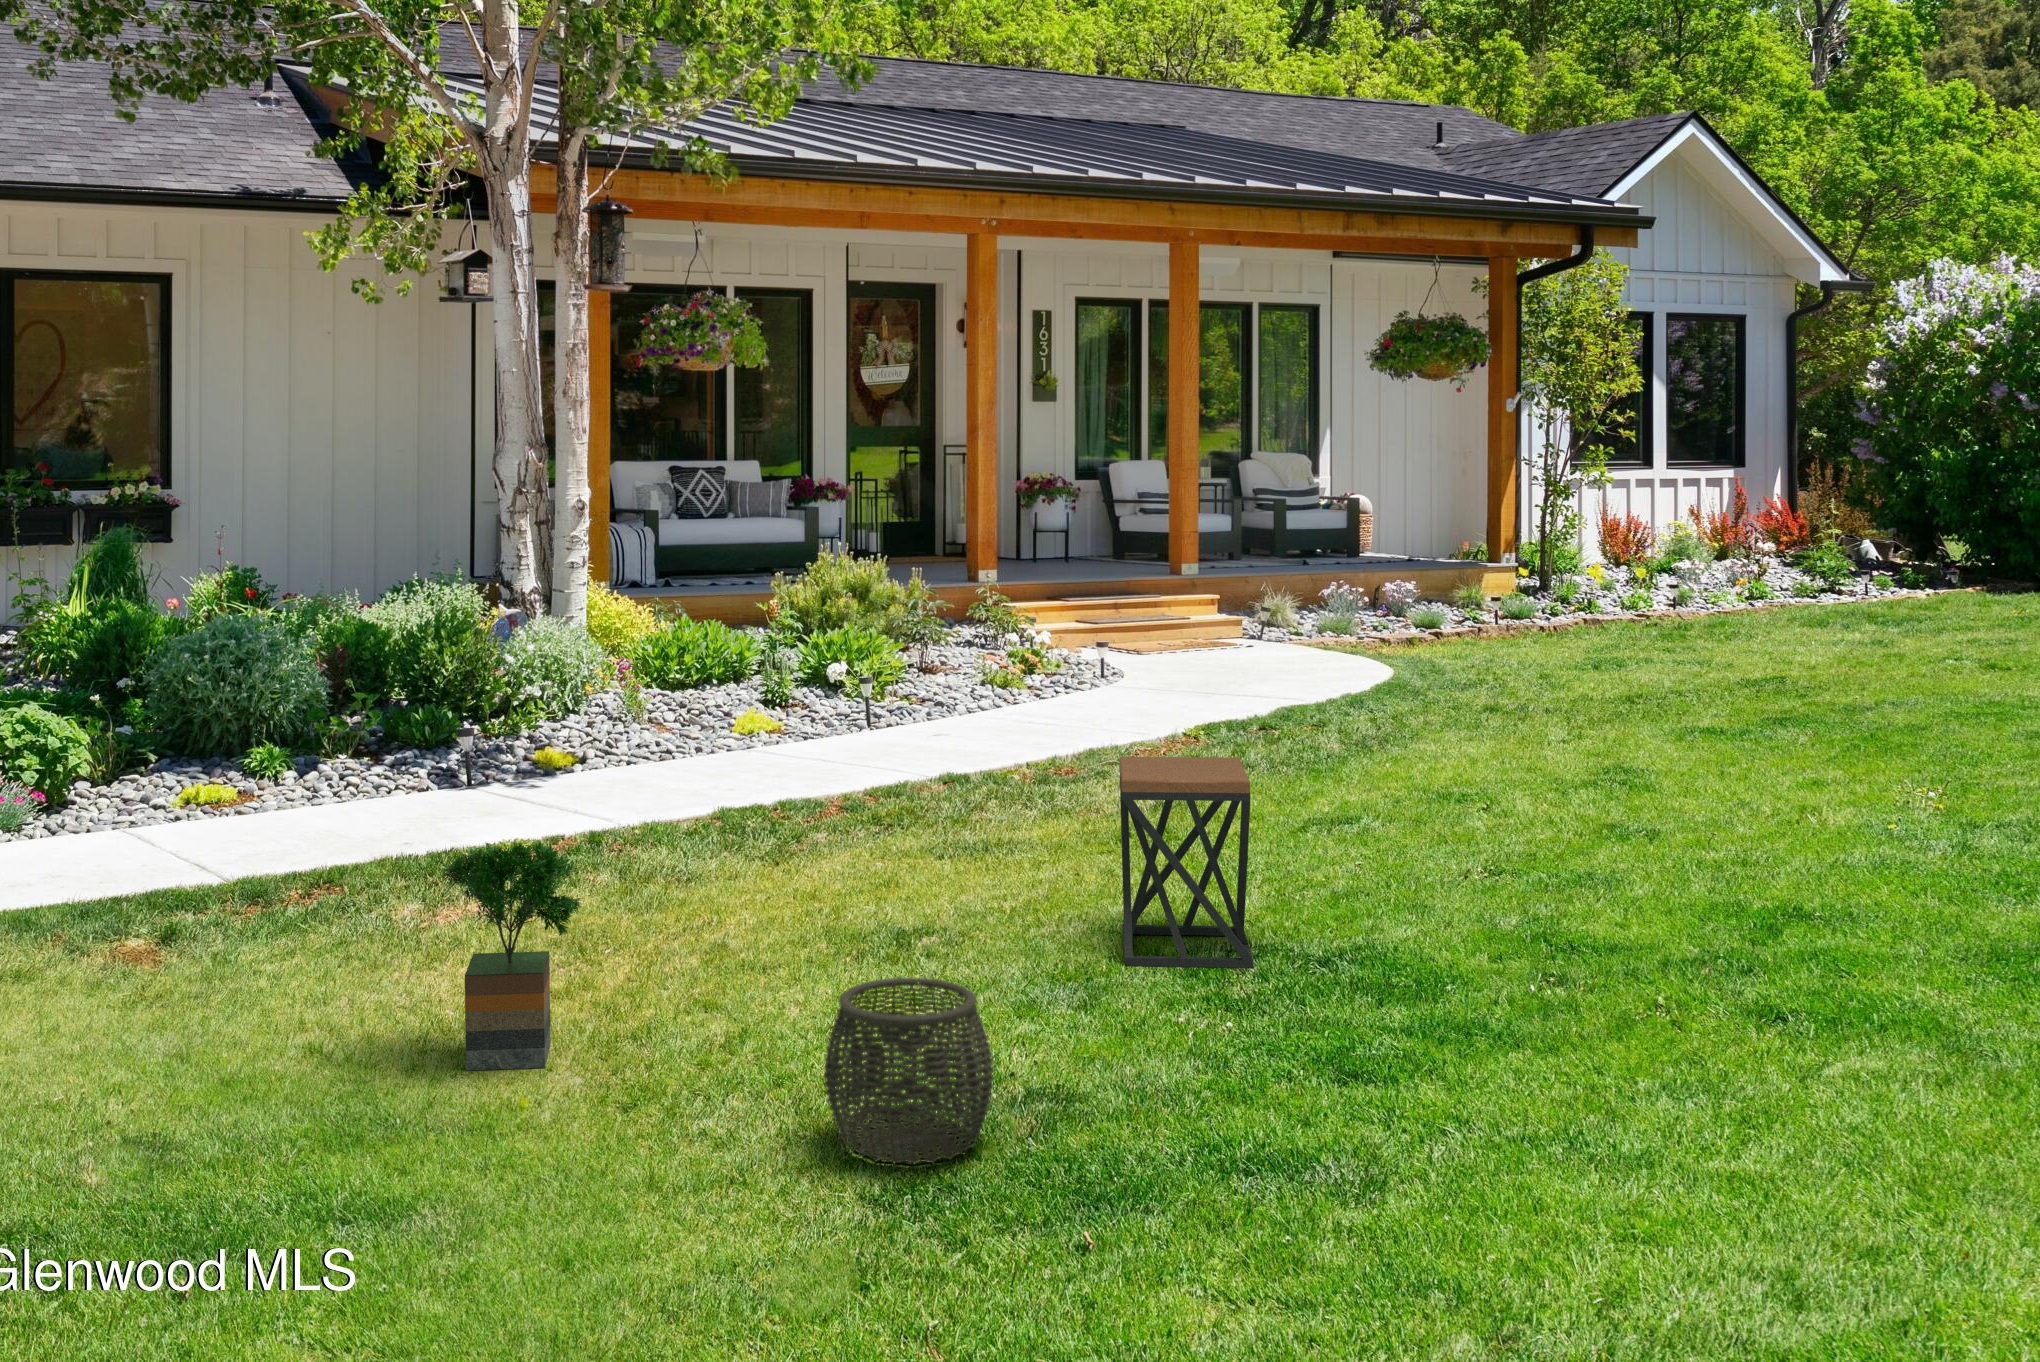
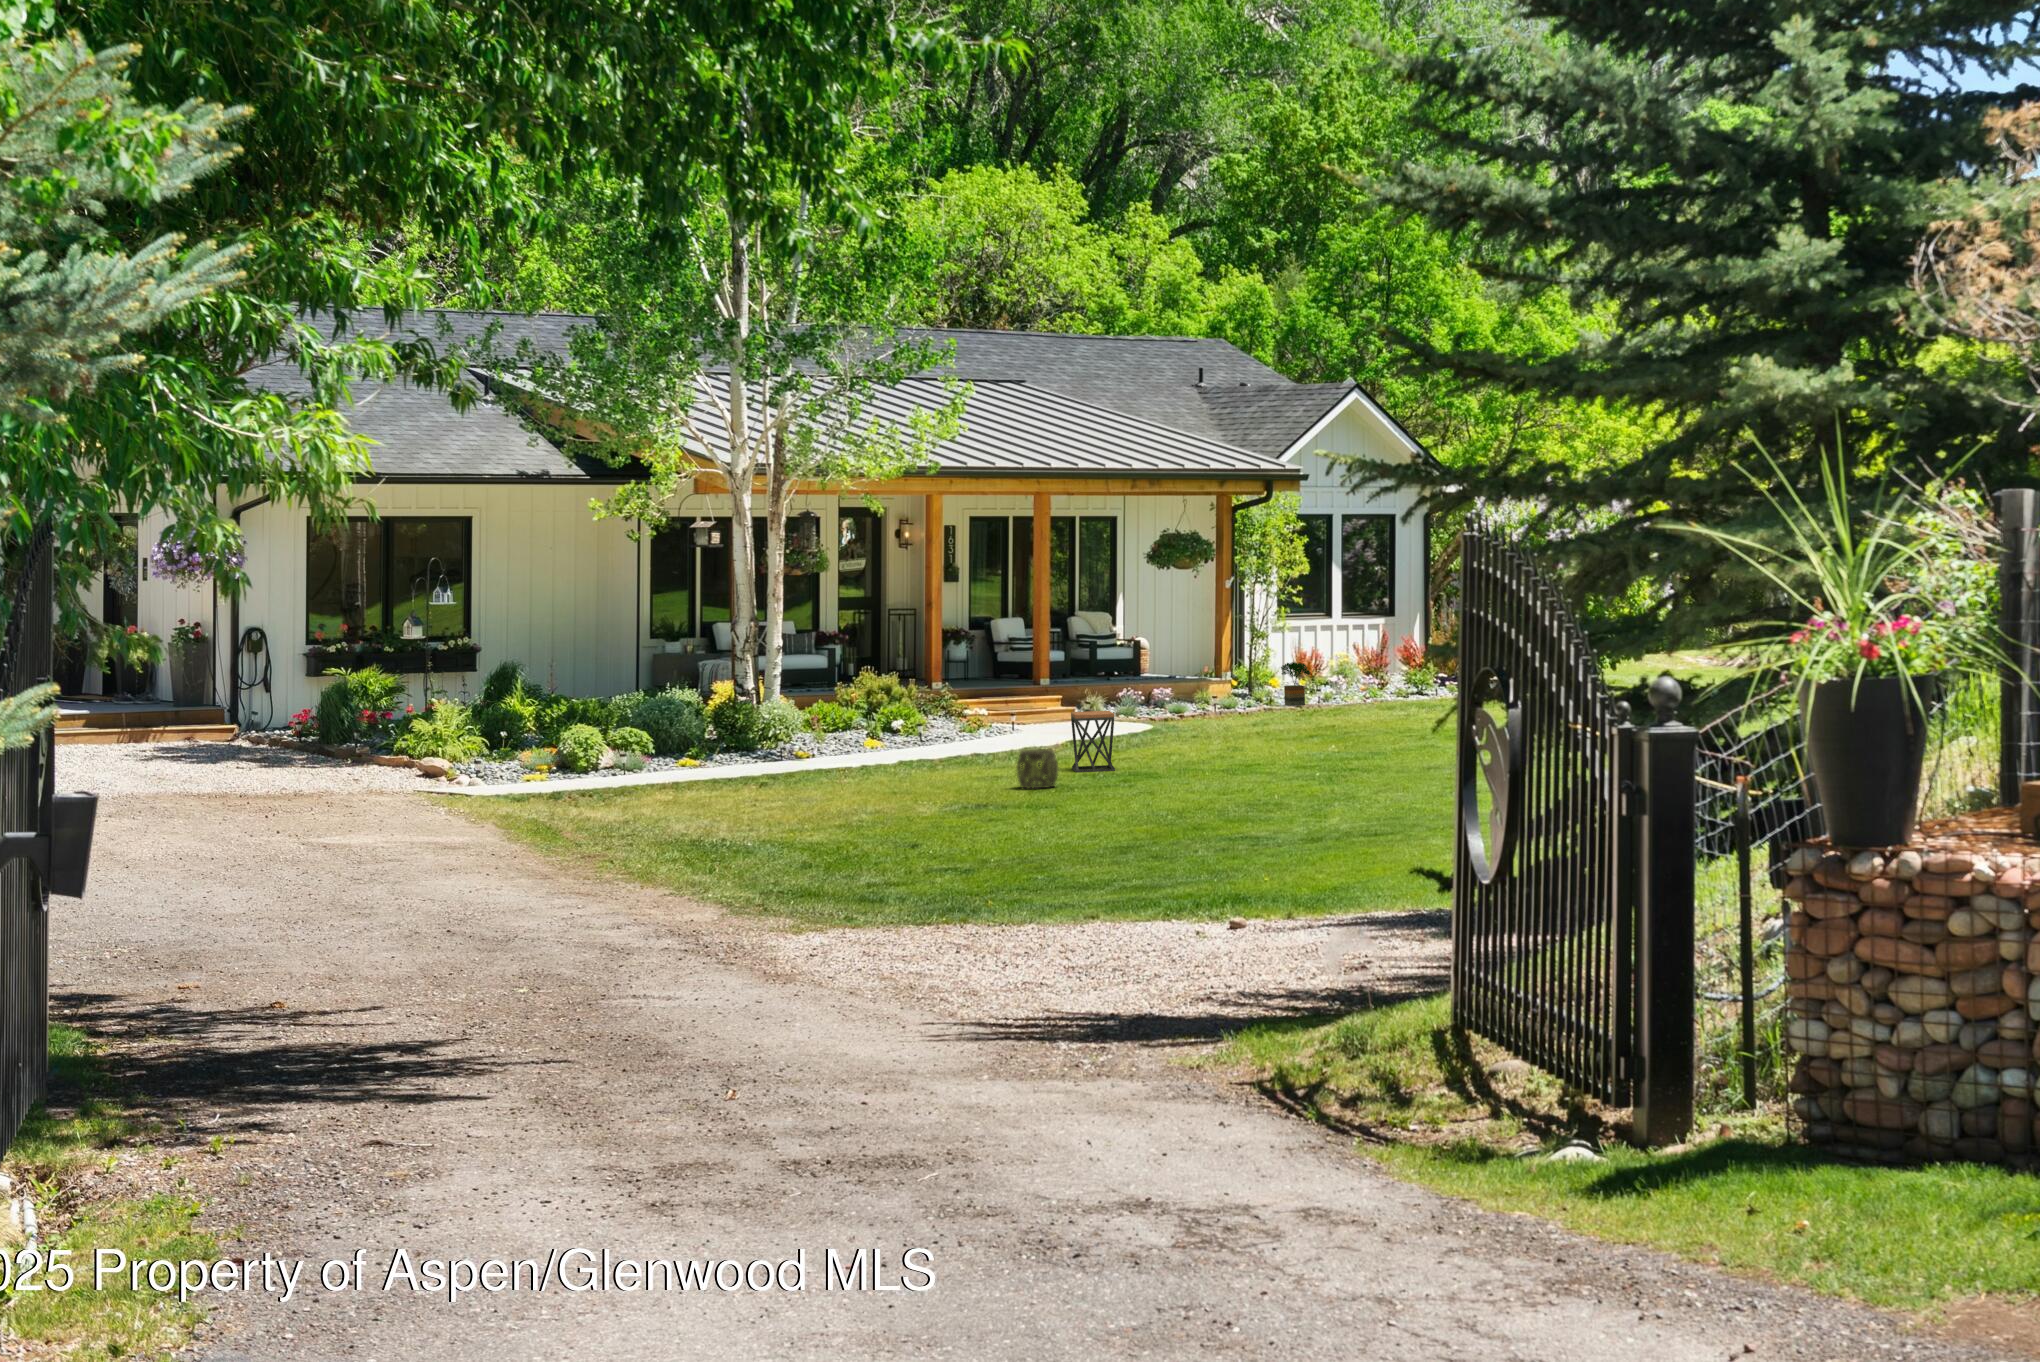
potted tree: present [441,842,582,1071] -> present [1281,662,1310,706]

